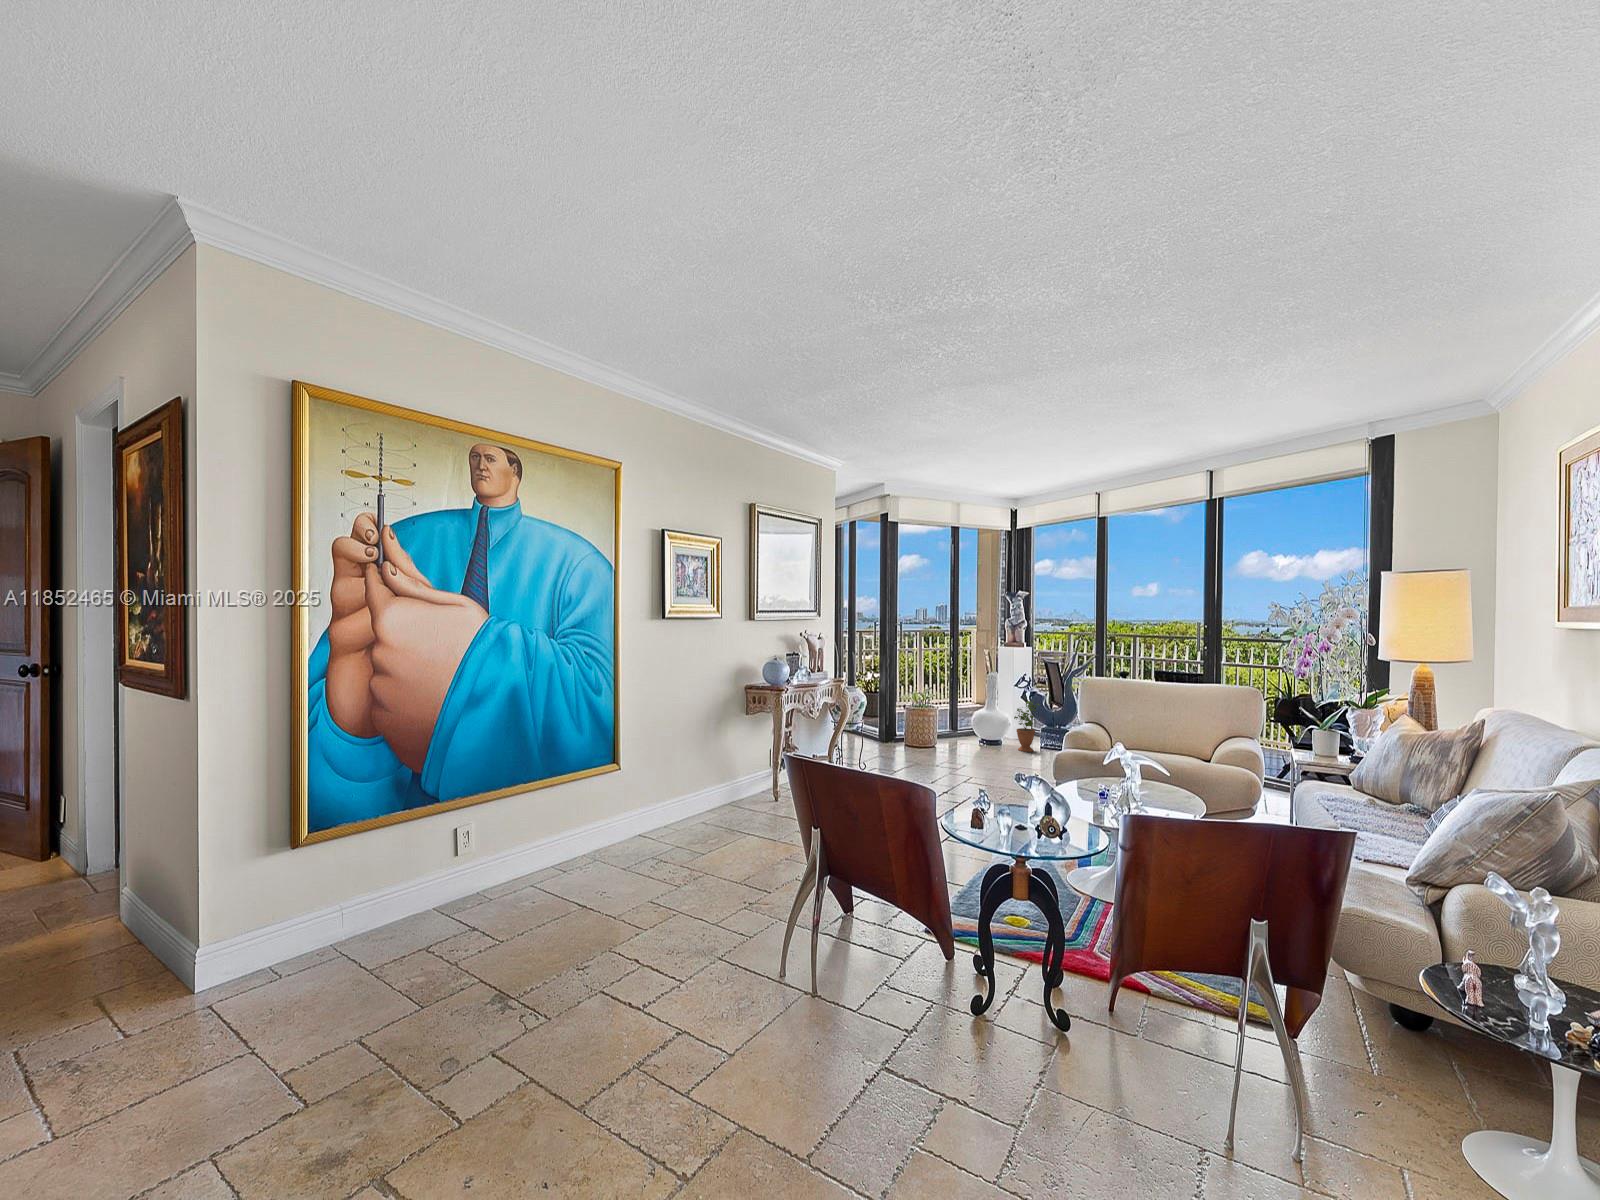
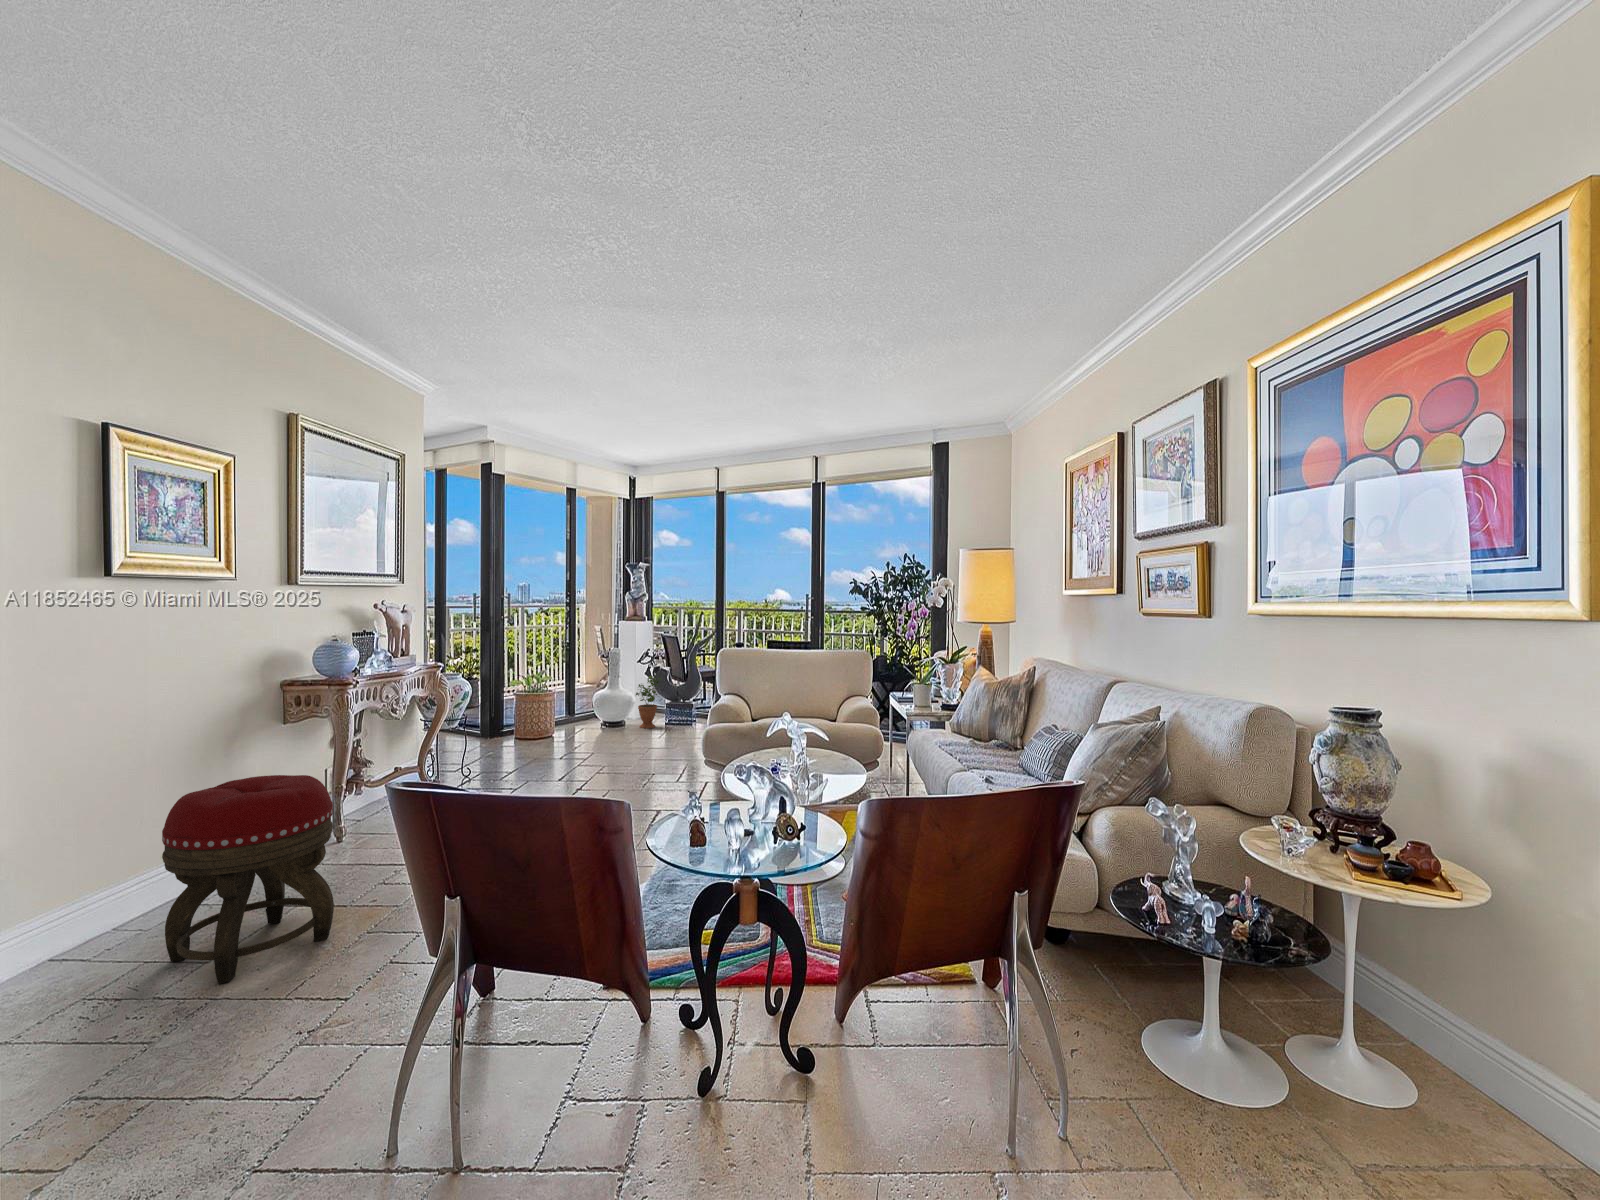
footstool: none [686,747,769,869] -> present [162,775,334,984]

